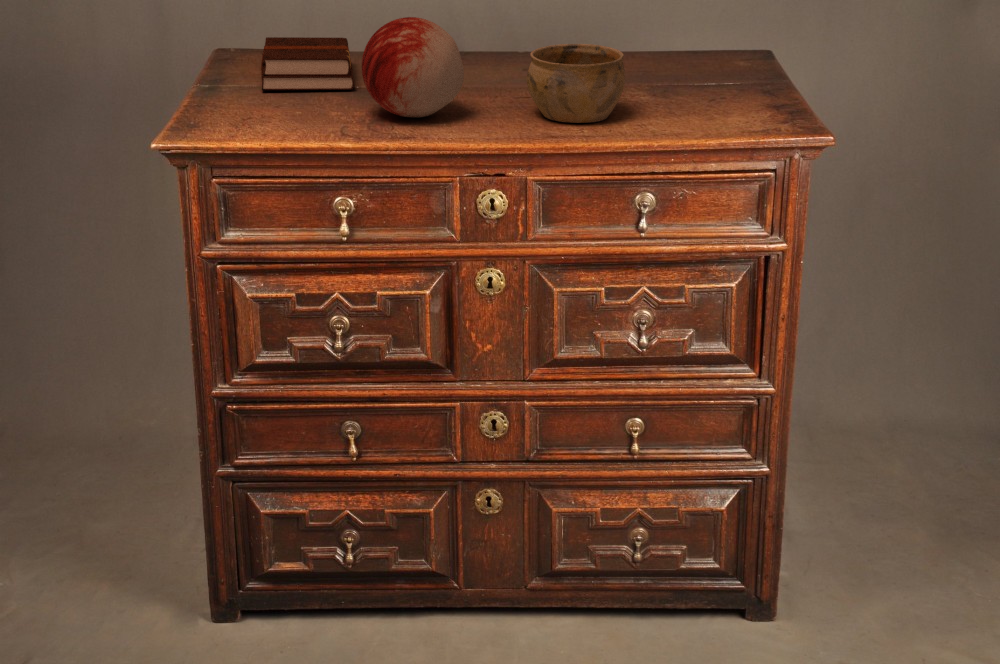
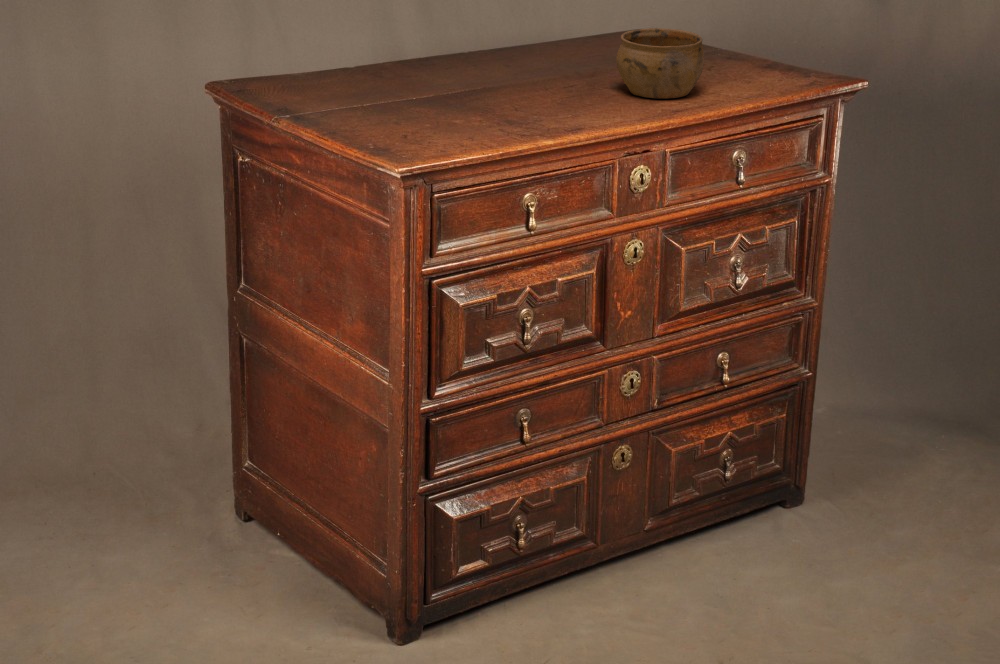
decorative orb: present [362,17,464,117] -> none [499,20,591,113]
hardback book: present [261,37,354,90] -> none [305,53,443,111]

